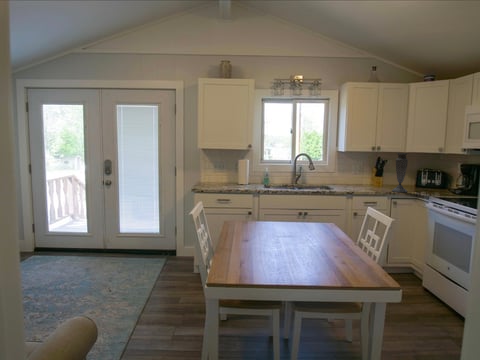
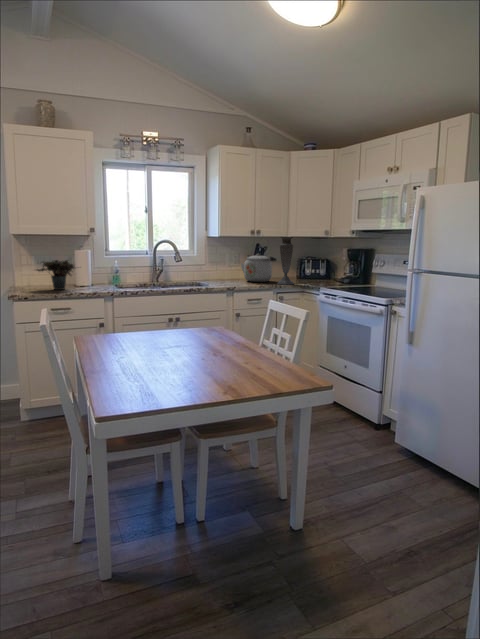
kettle: none [363,165,394,188] -> present [241,254,276,282]
potted plant: none [212,166,241,186] -> present [37,260,75,290]

